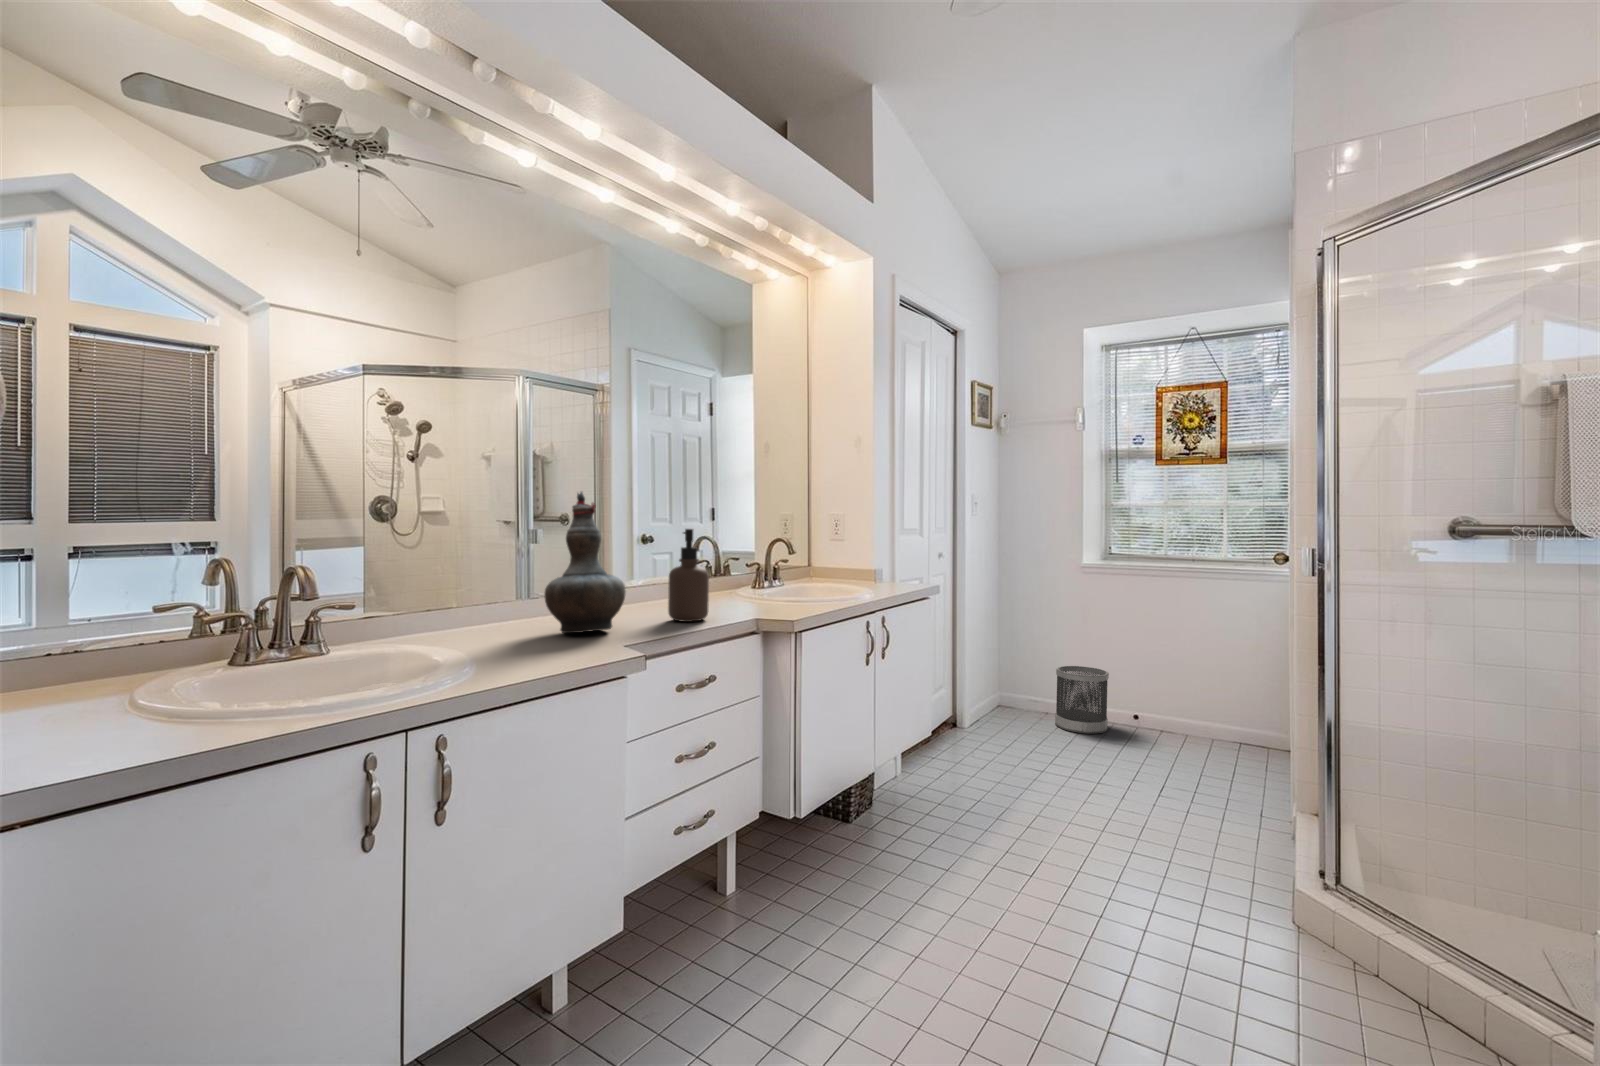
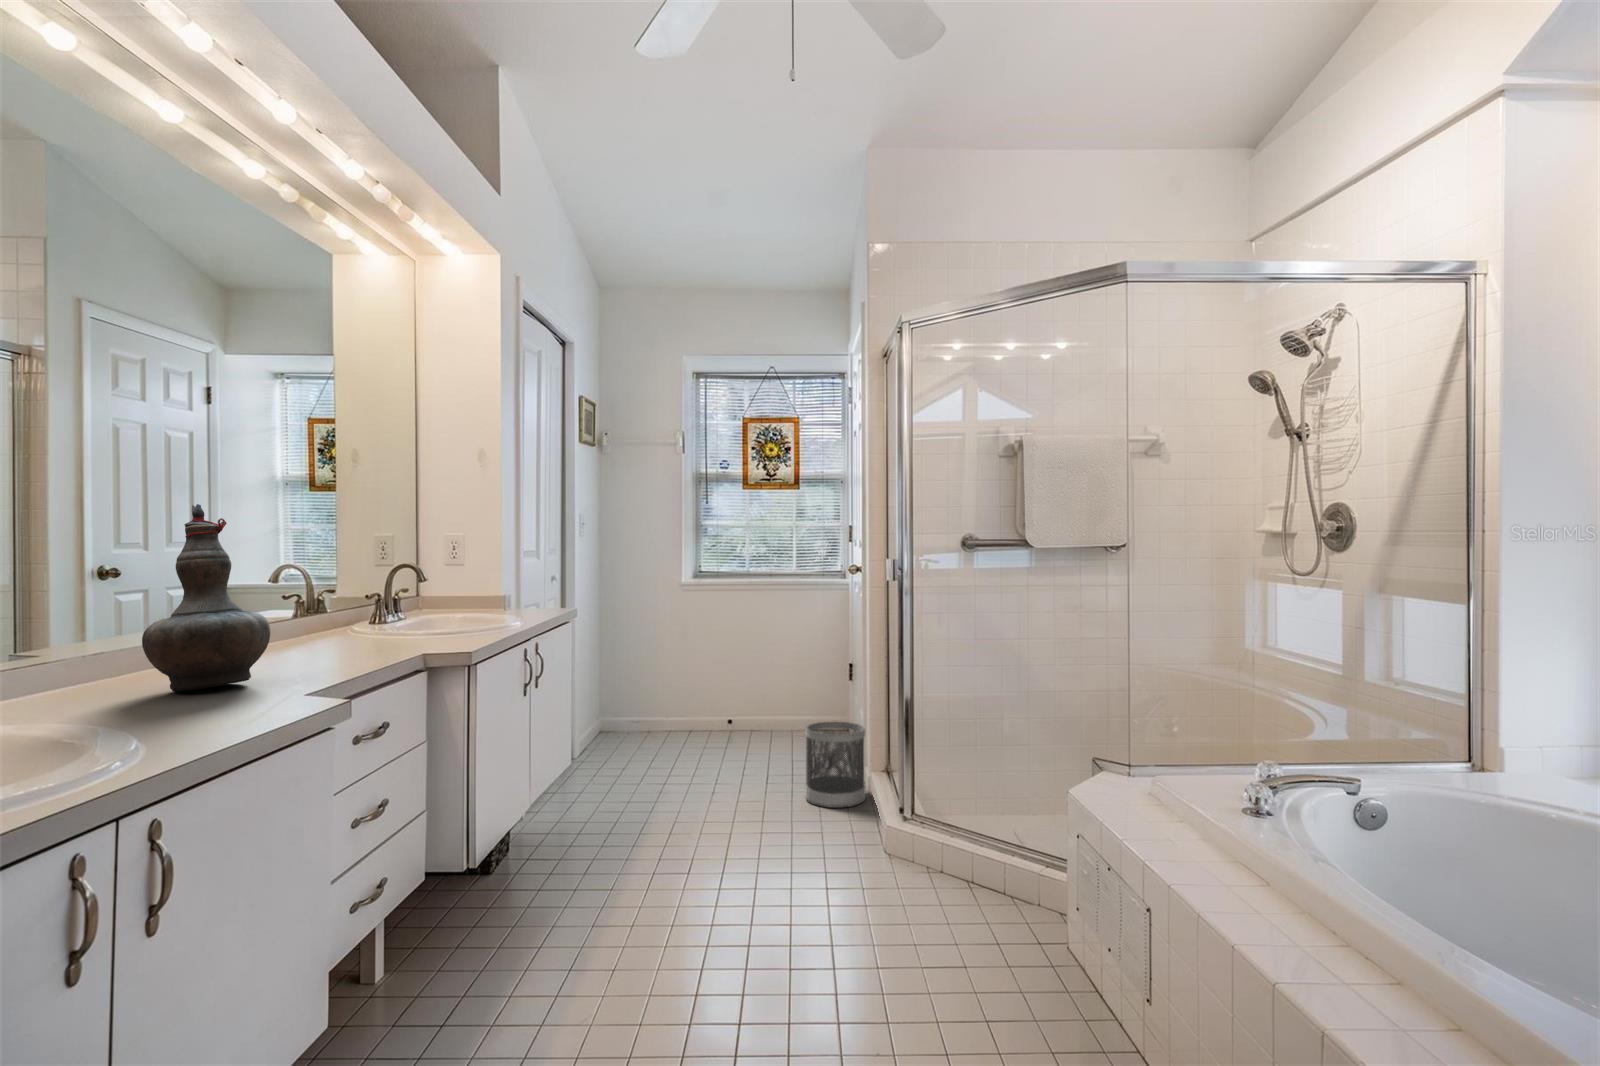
soap dispenser: present [668,529,709,622] -> none [307,552,363,664]
wastebasket: present [1055,666,1109,734] -> present [805,721,865,808]

